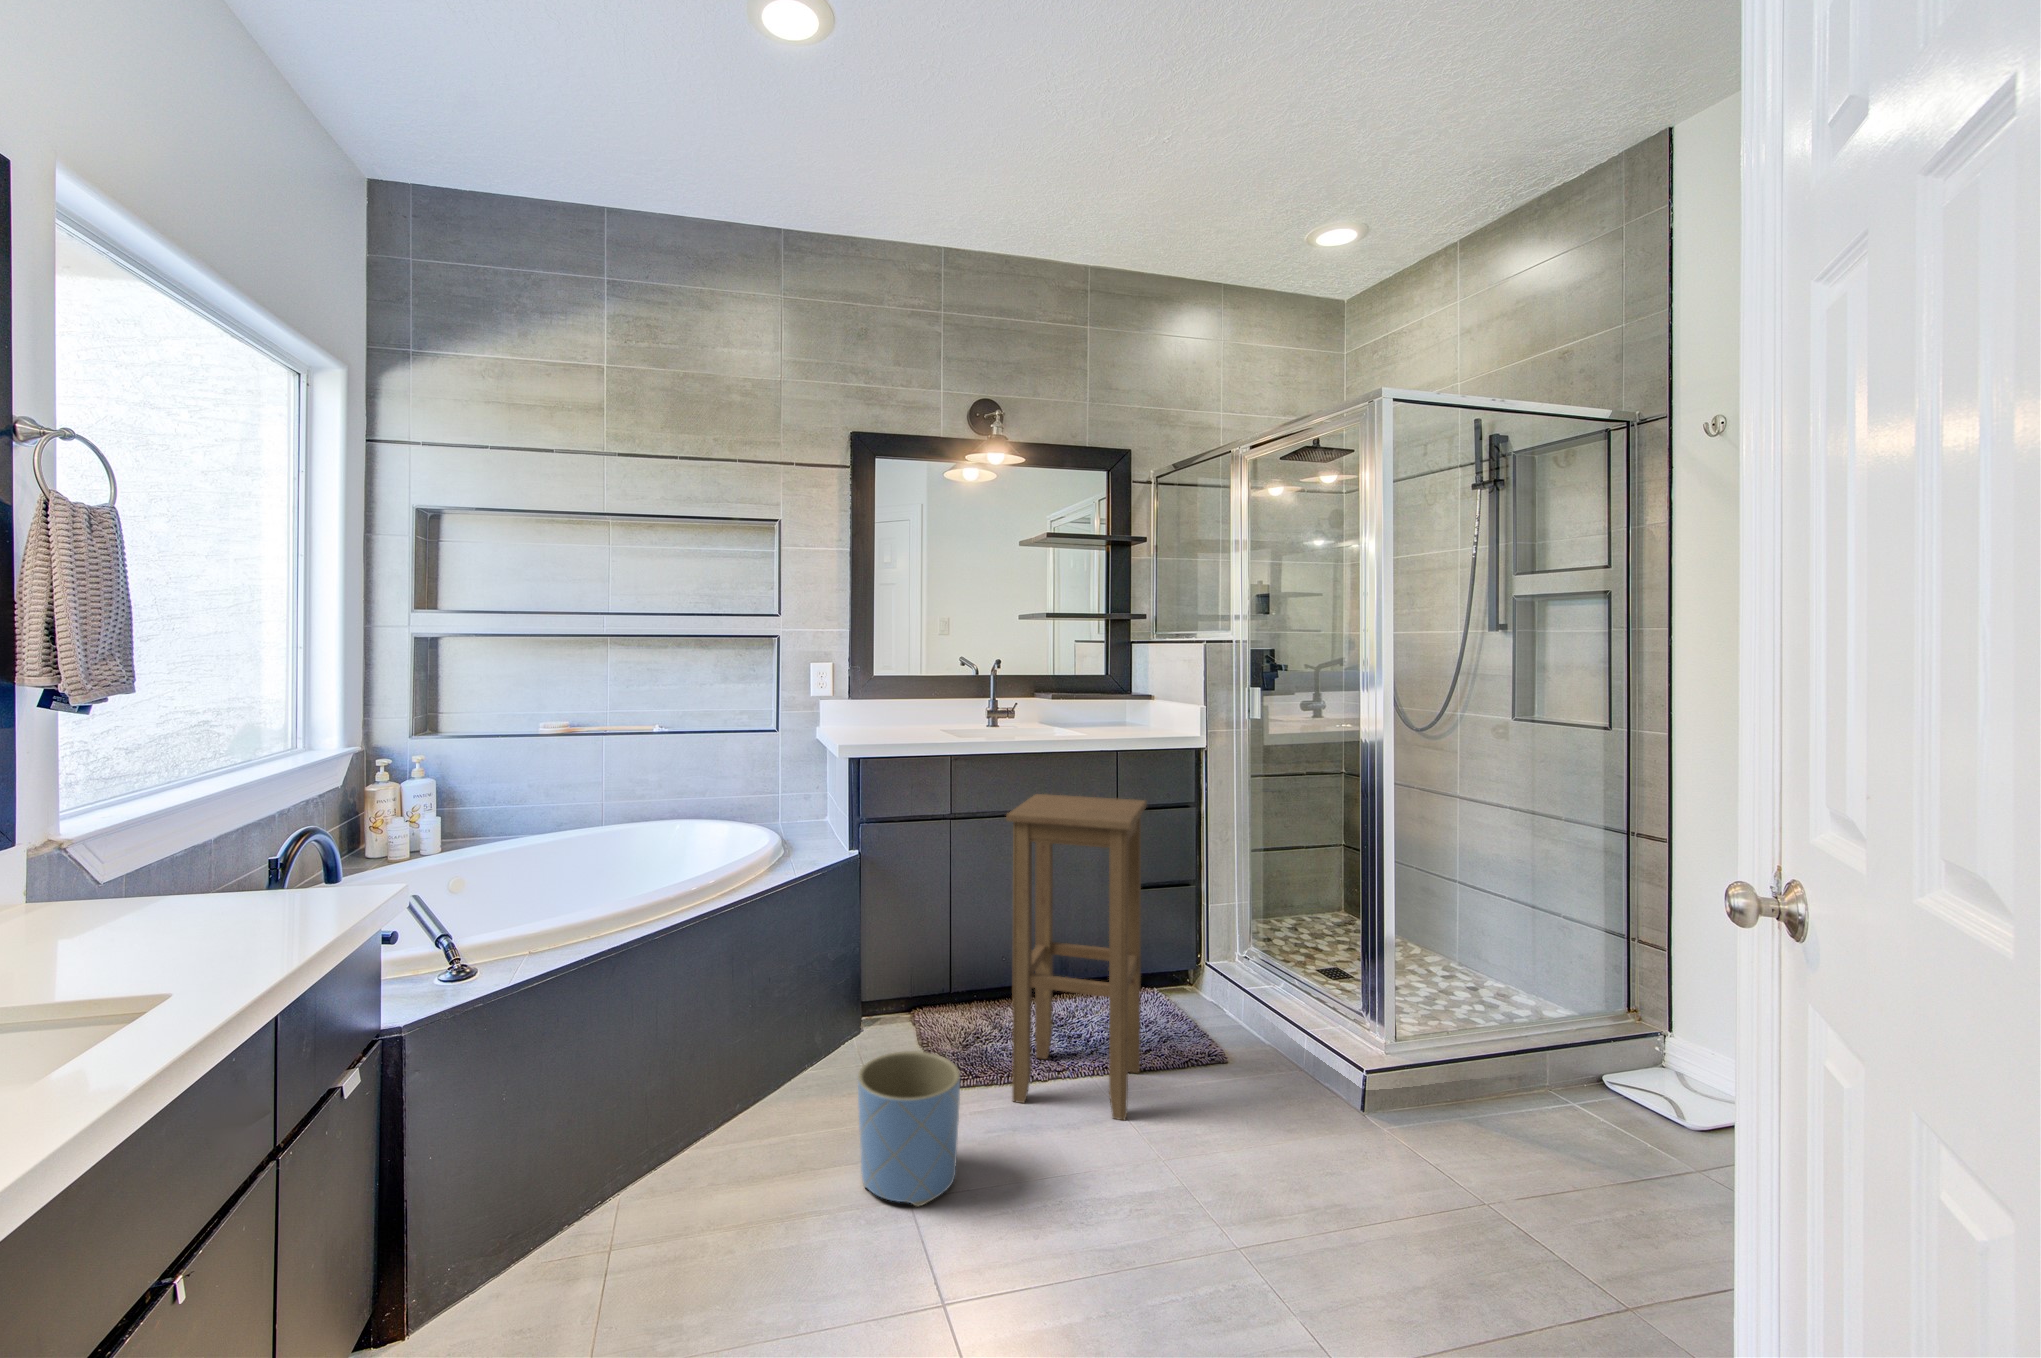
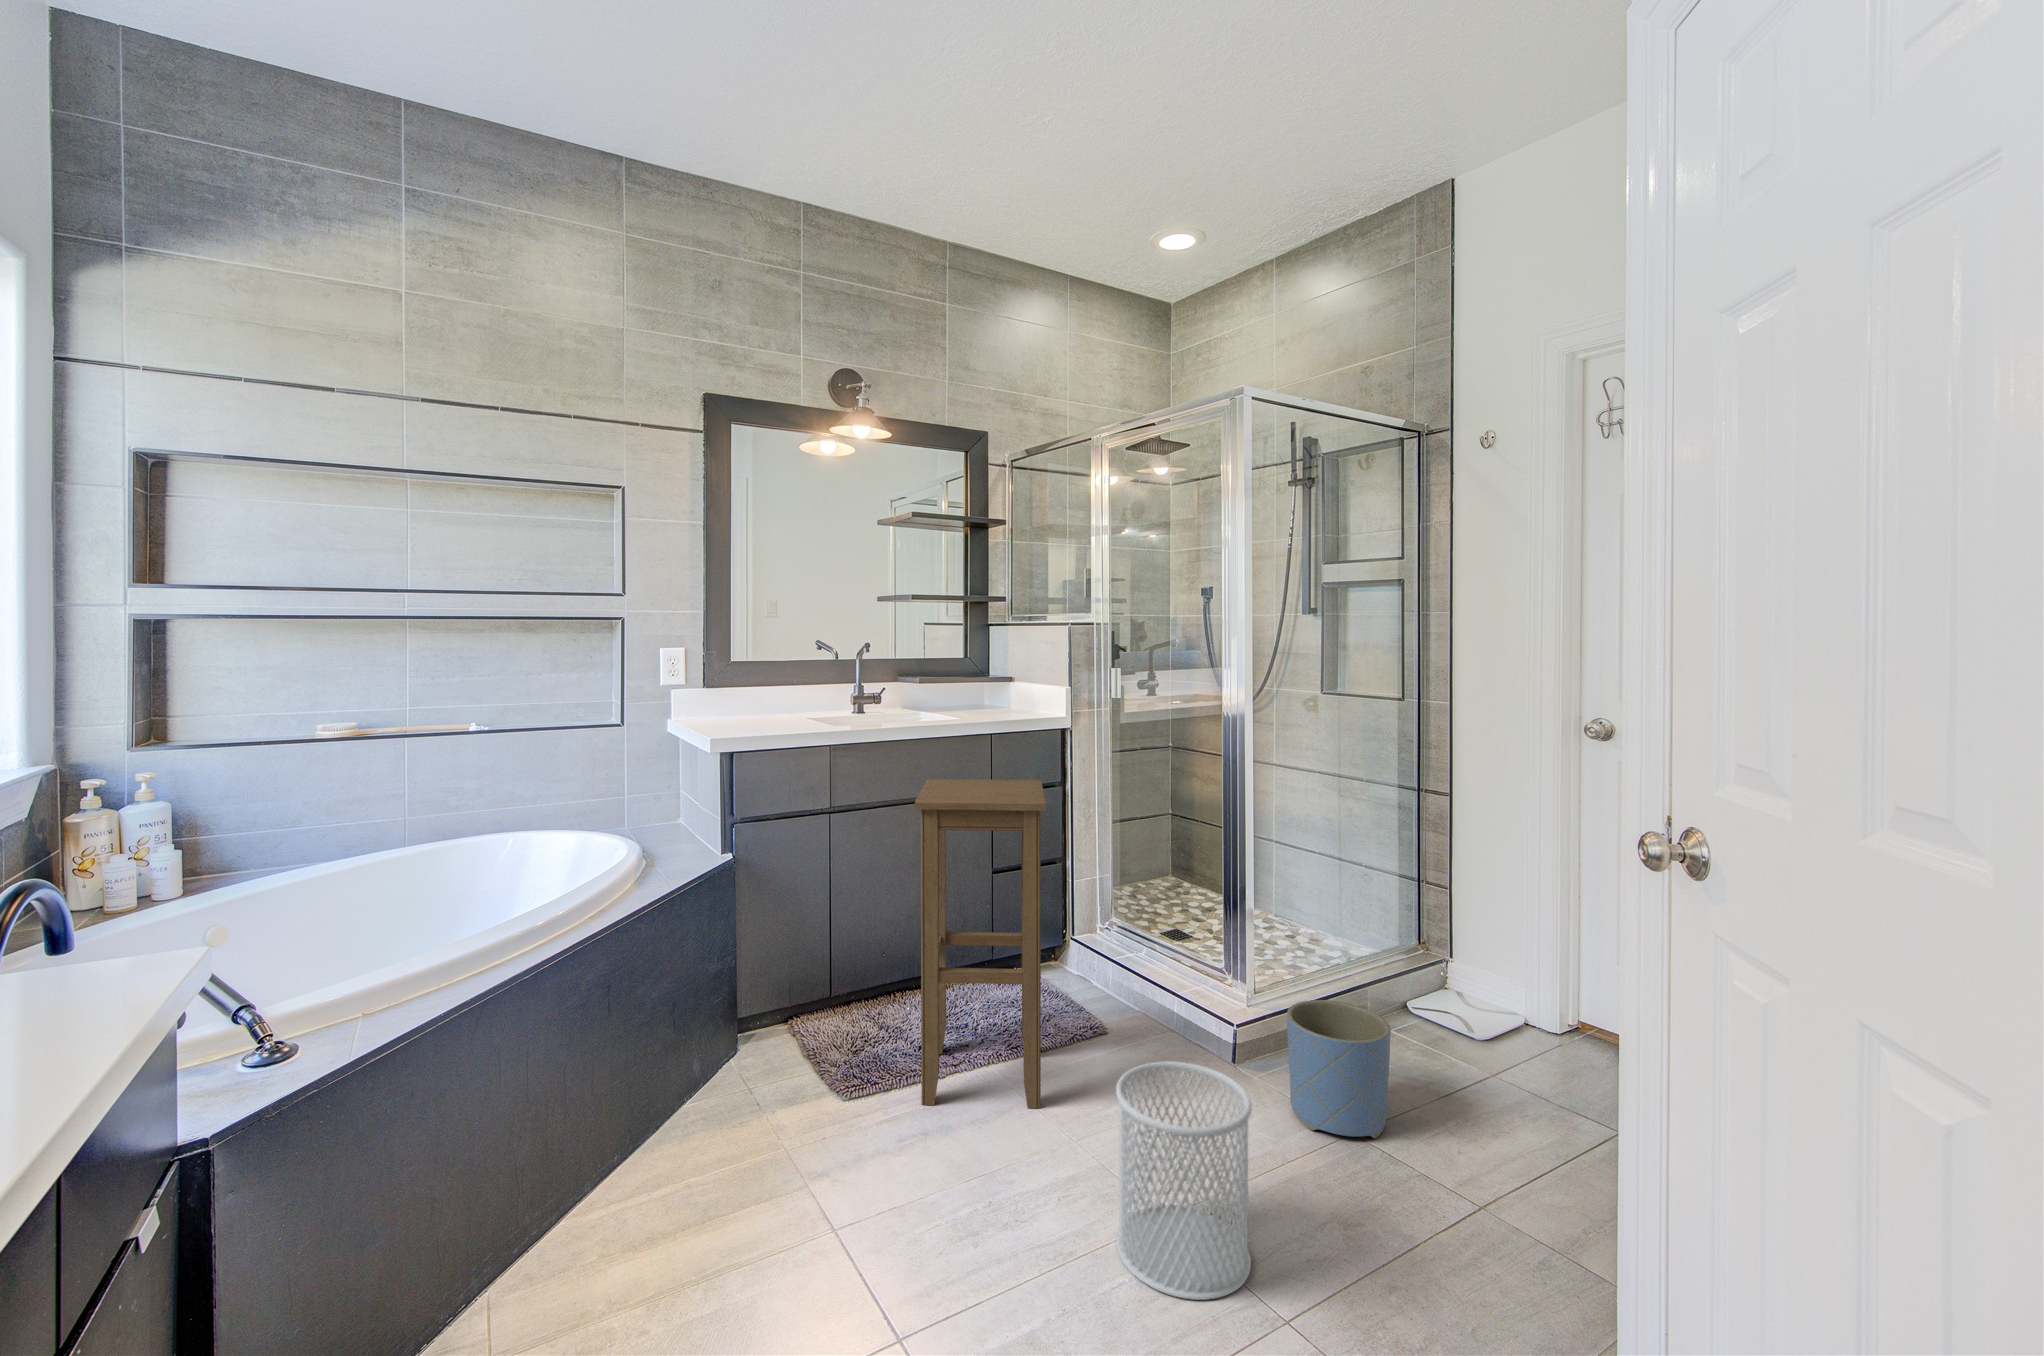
planter: present [858,1051,960,1207] -> present [1287,1000,1391,1139]
wastebasket: none [1153,1081,1288,1314] -> present [1116,1061,1252,1300]

